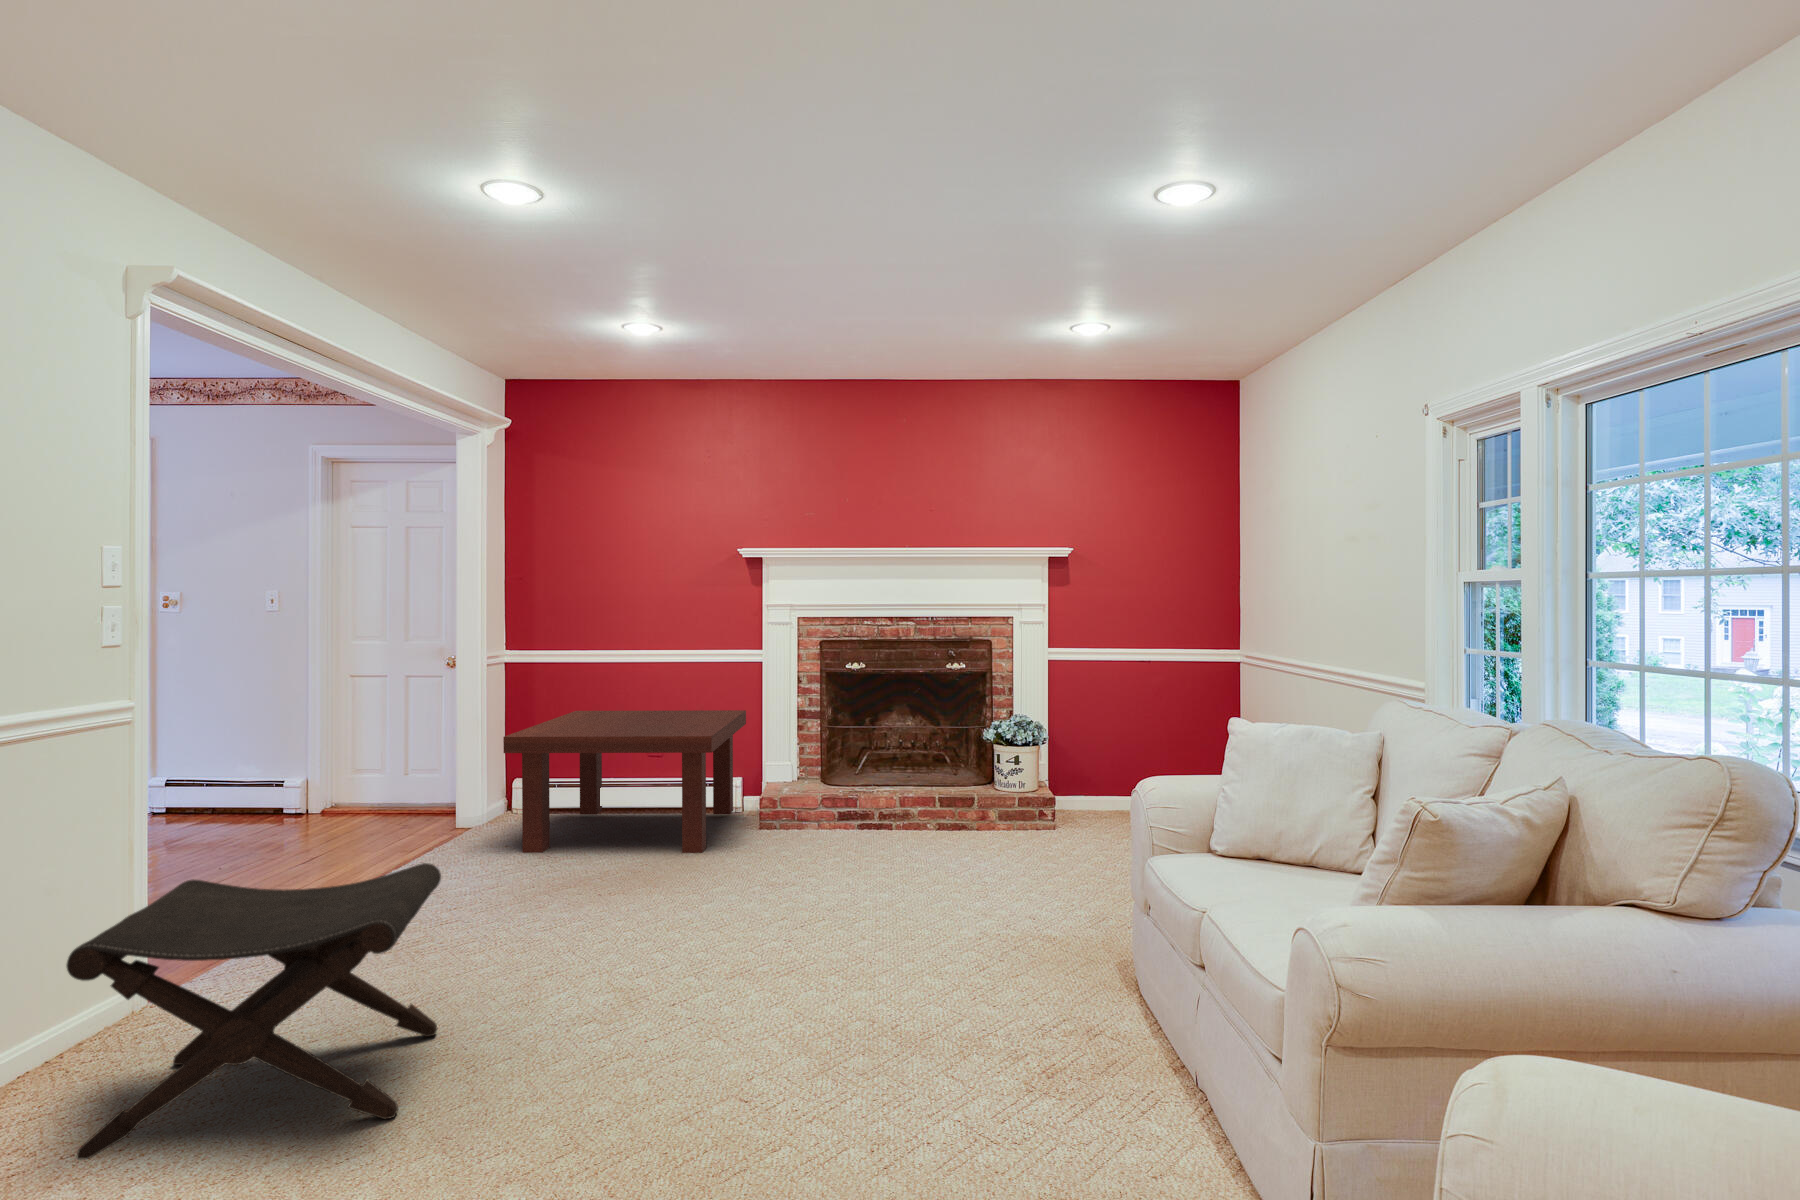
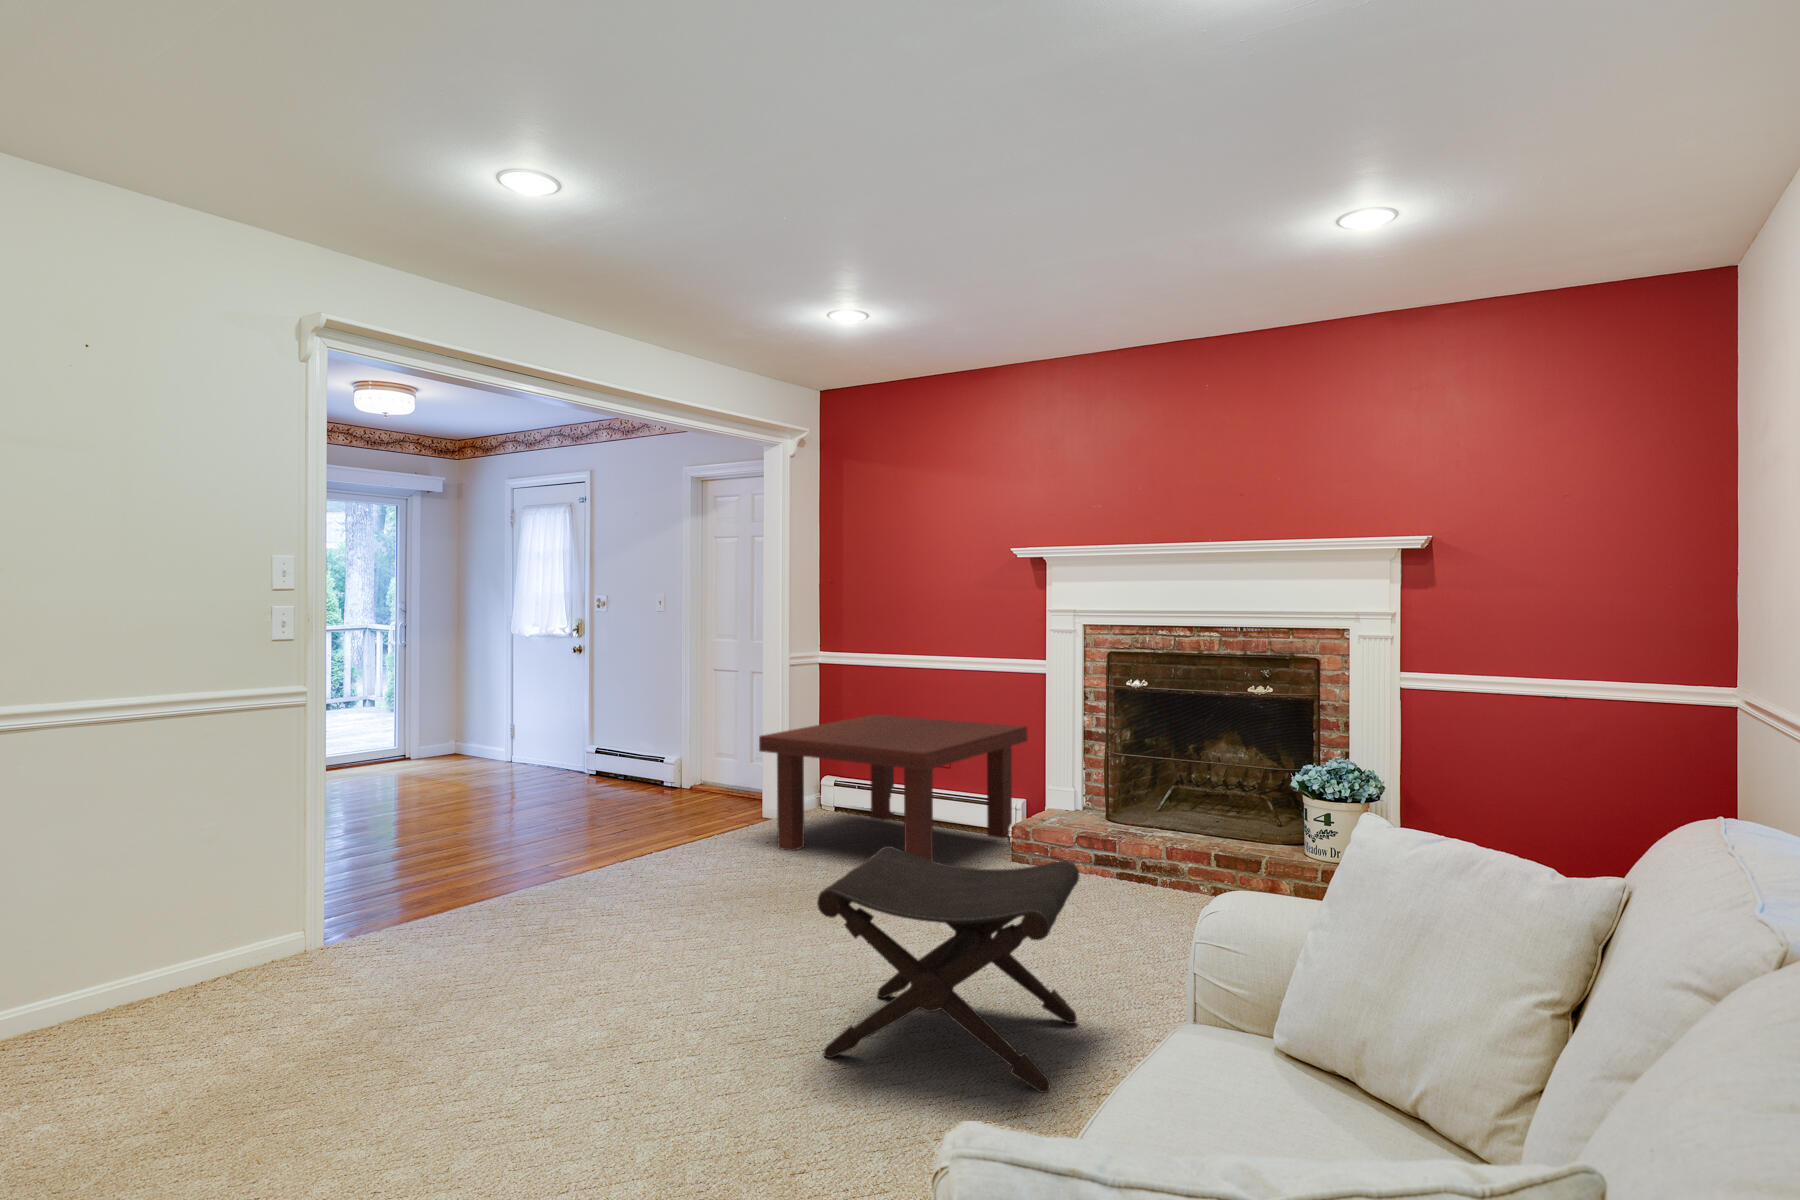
footstool: present [66,863,441,1159] -> present [817,846,1080,1093]

